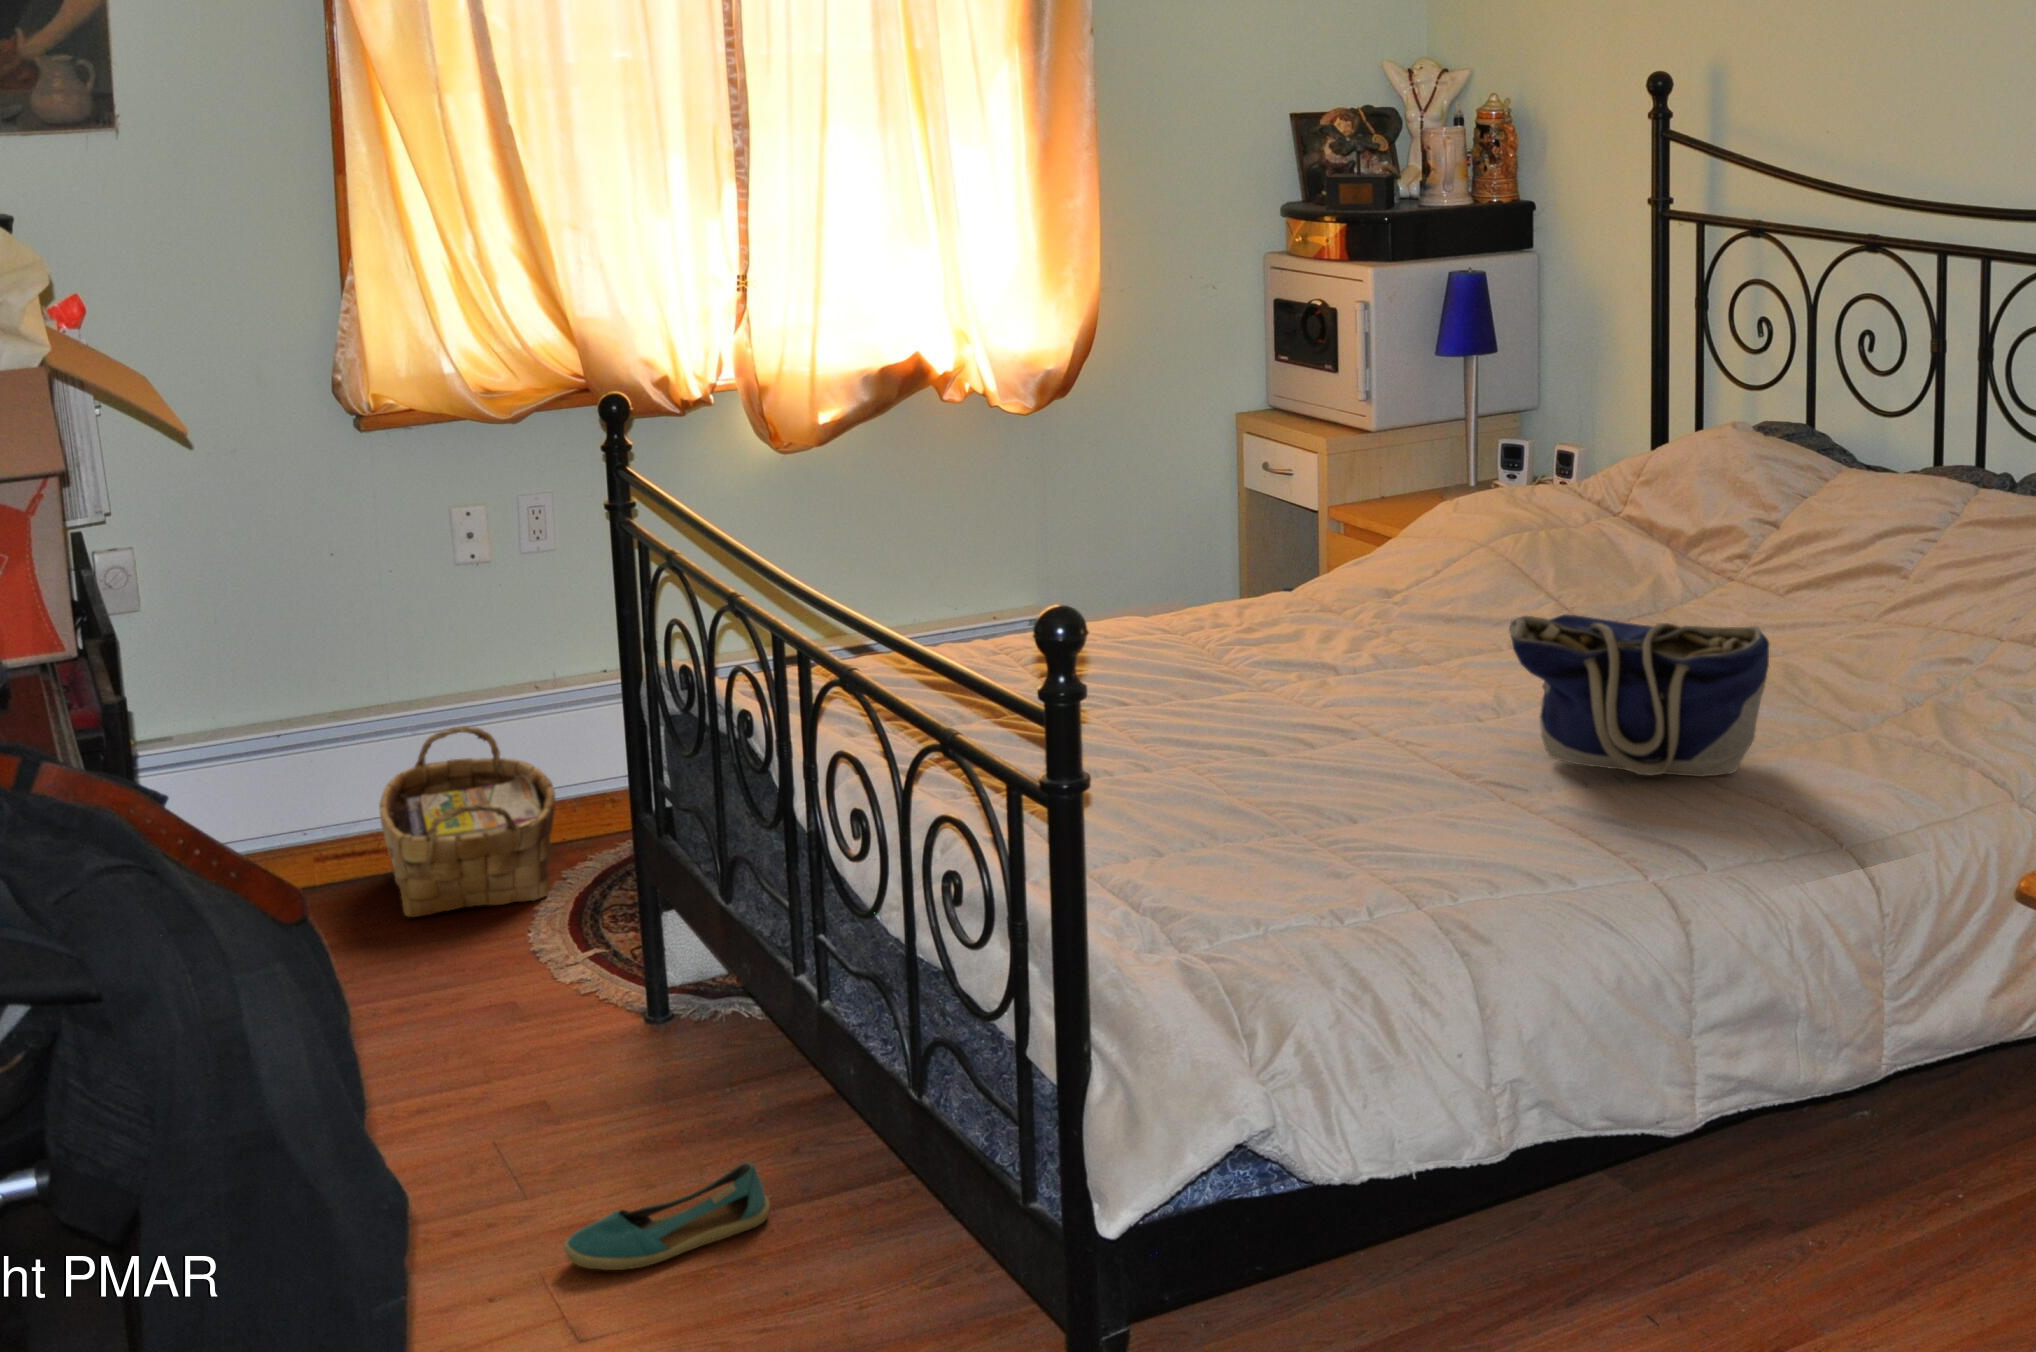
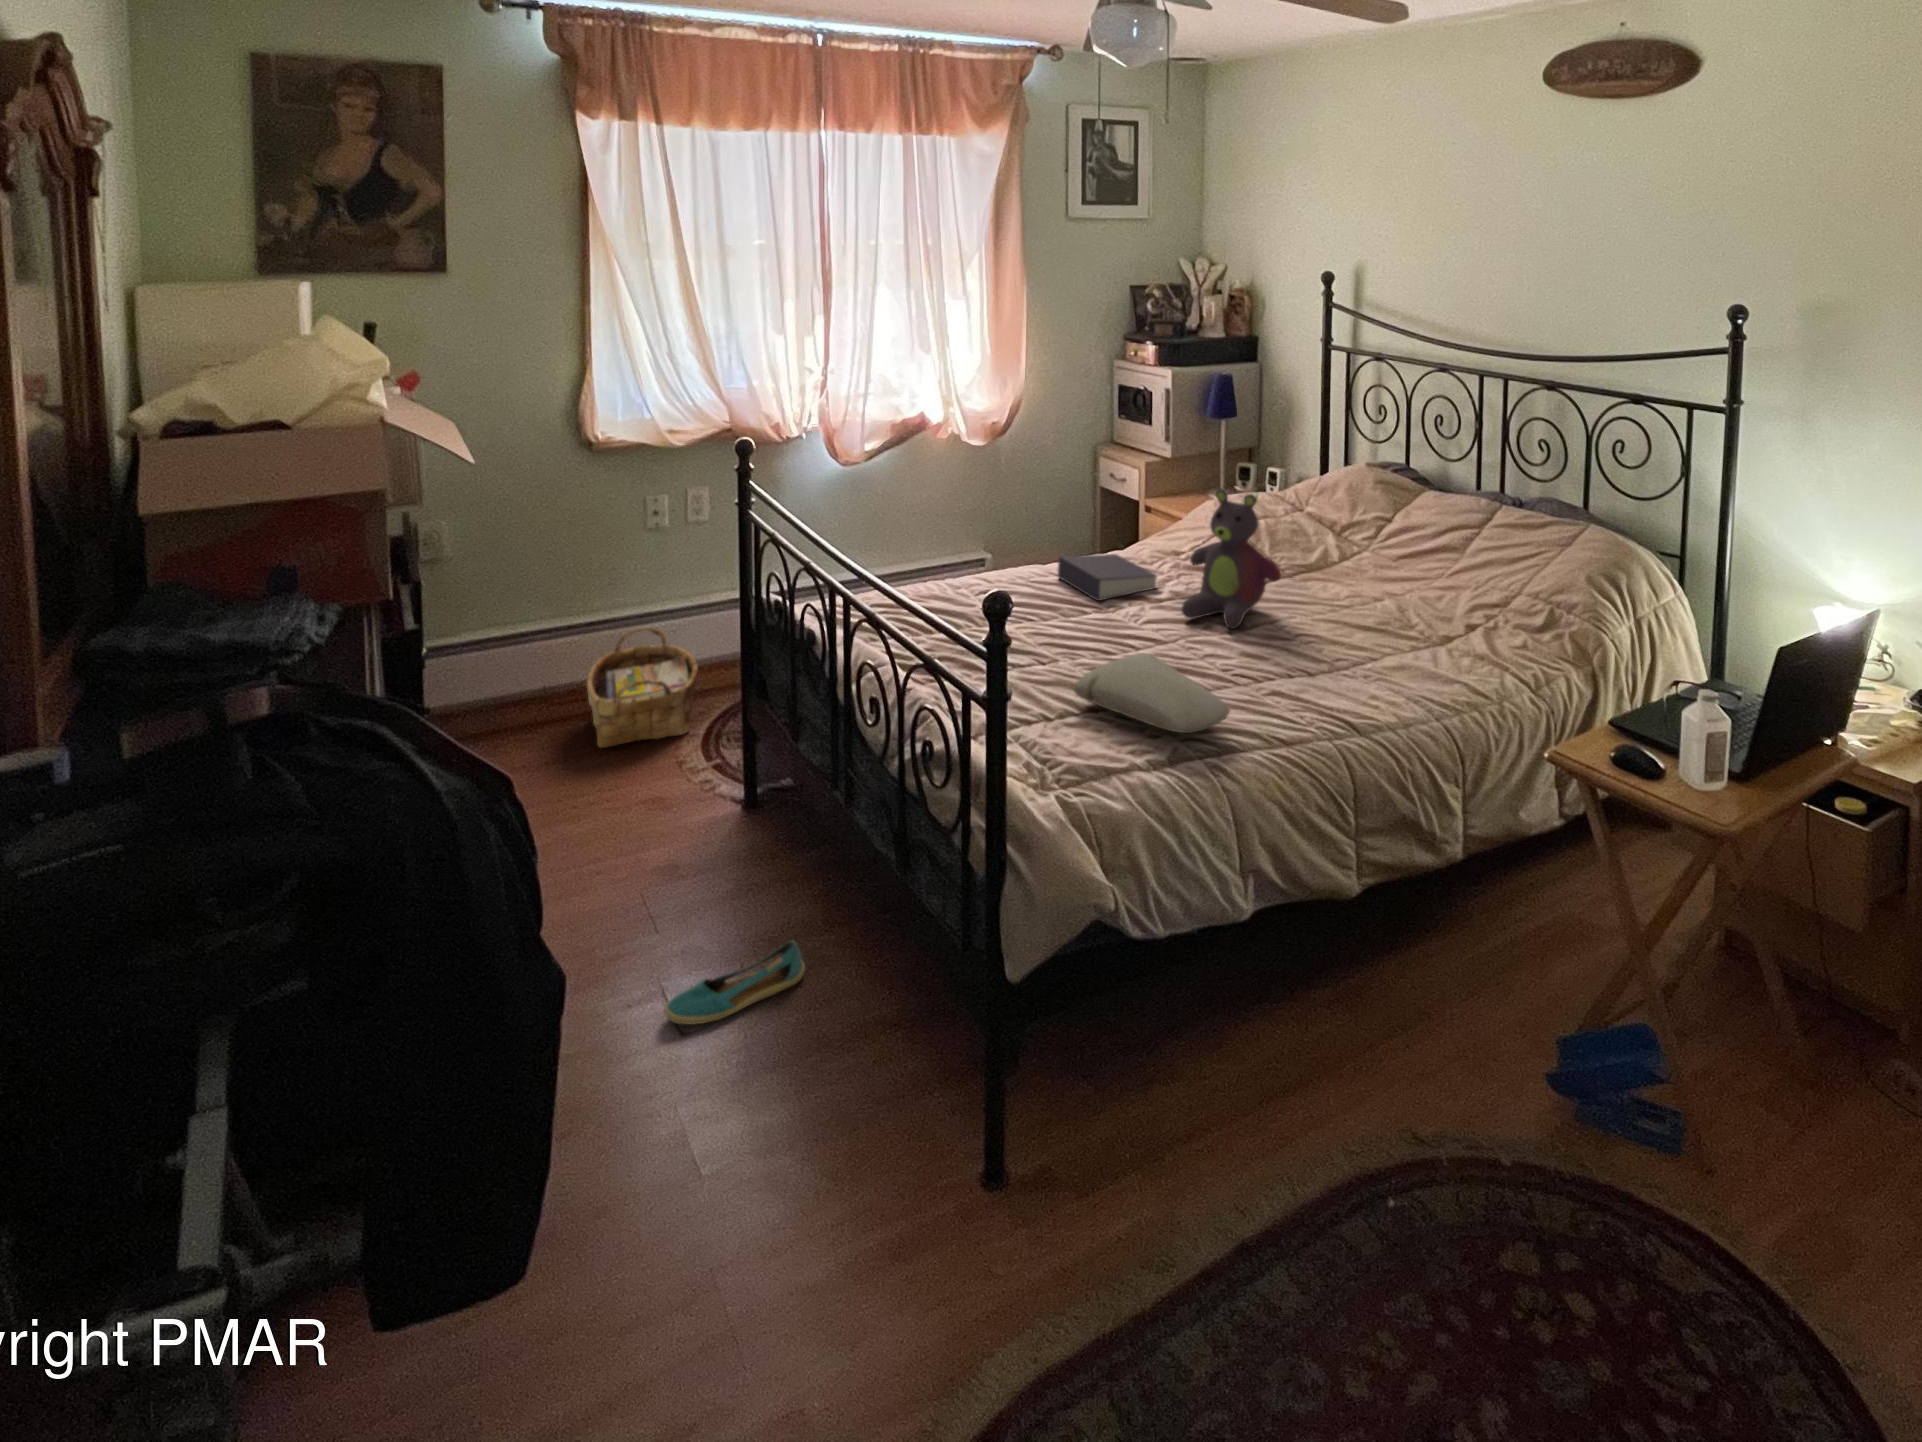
stuffed bear: none [1372,460,1547,696] -> present [1181,489,1281,629]
book: none [1159,588,1335,660] -> present [1058,554,1157,601]
tote bag: present [1509,614,1769,777] -> none [1267,589,1419,688]
pillow: none [1182,722,1440,830] -> present [1074,654,1230,733]

